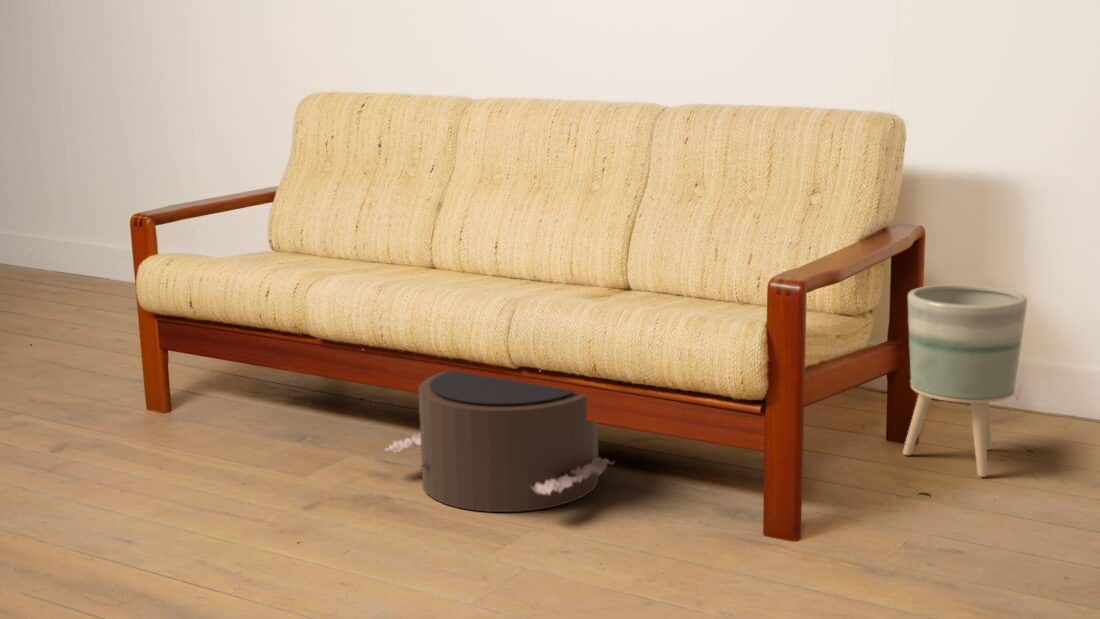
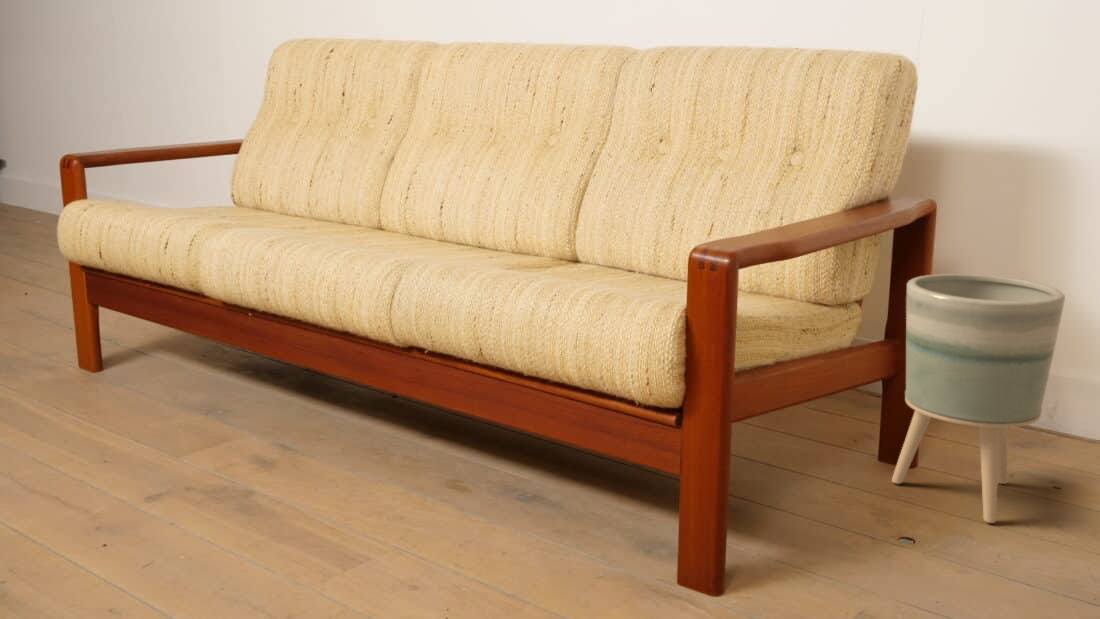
pouf: present [385,371,610,512] -> none [257,339,514,525]

